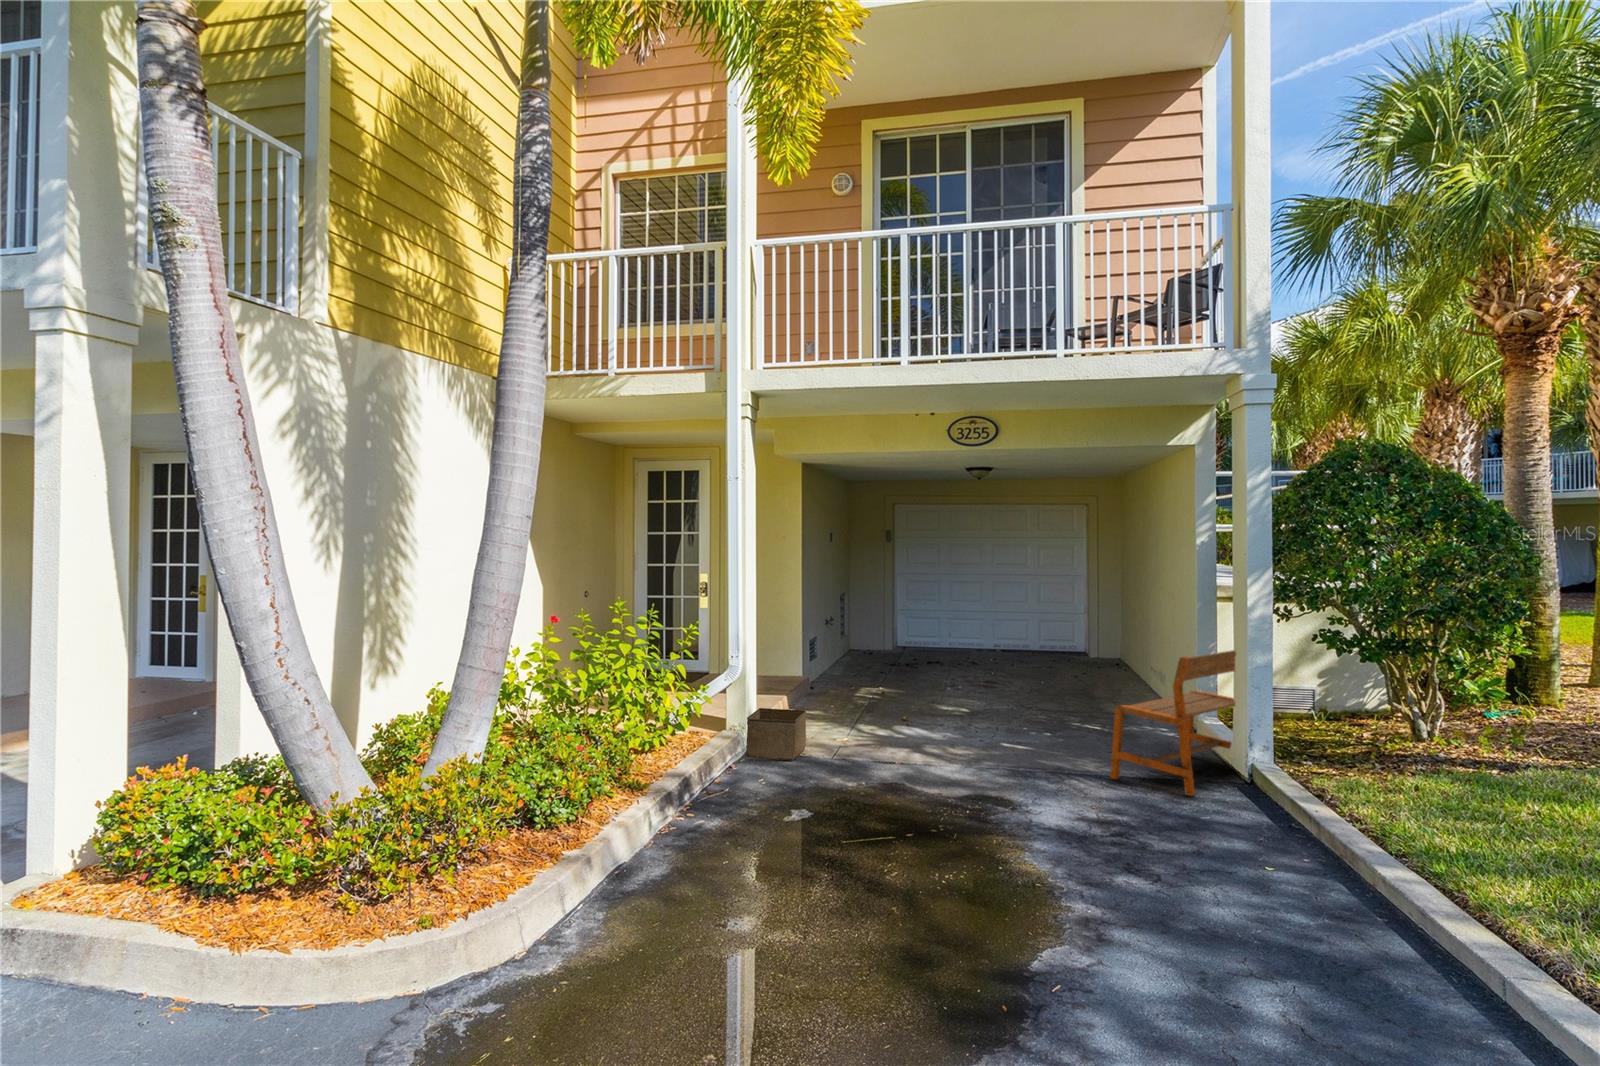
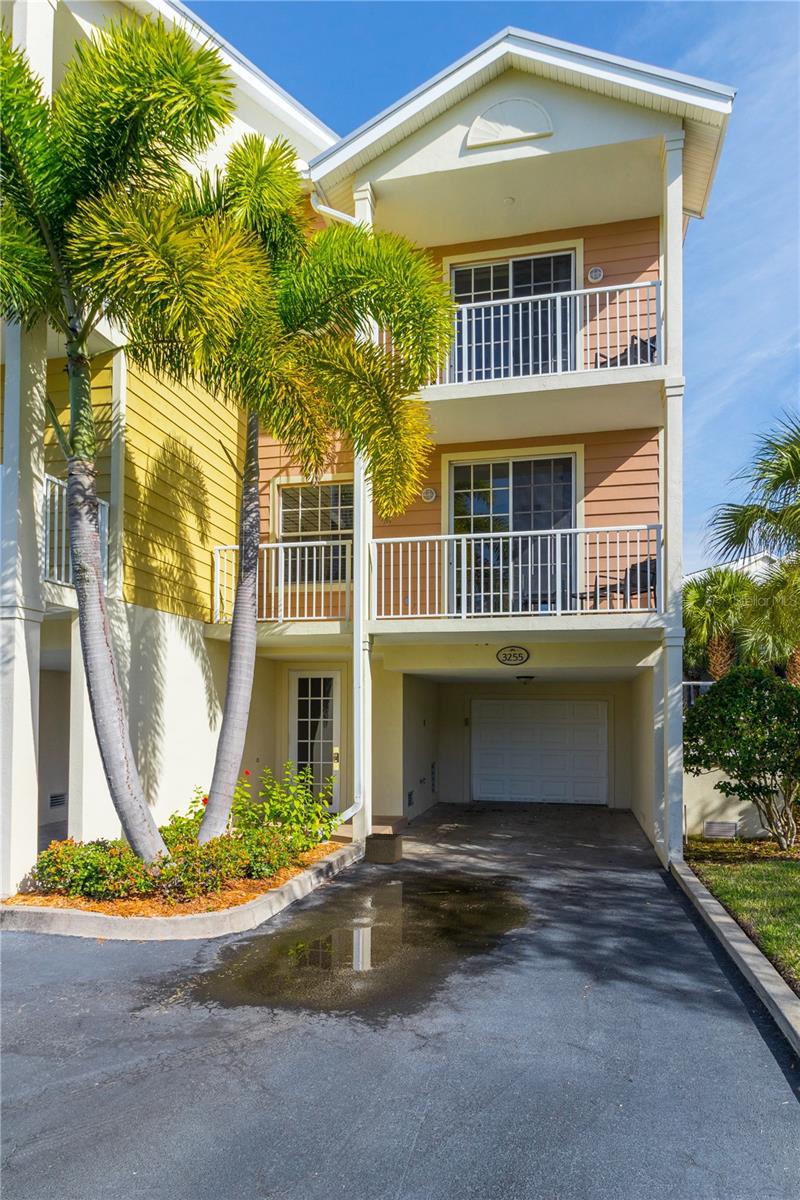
bench: present [1110,650,1236,796] -> none [586,791,679,879]

